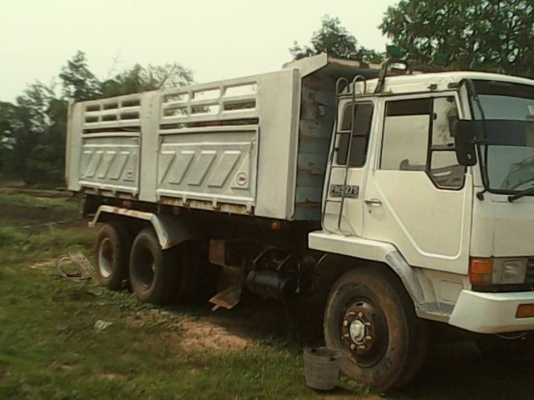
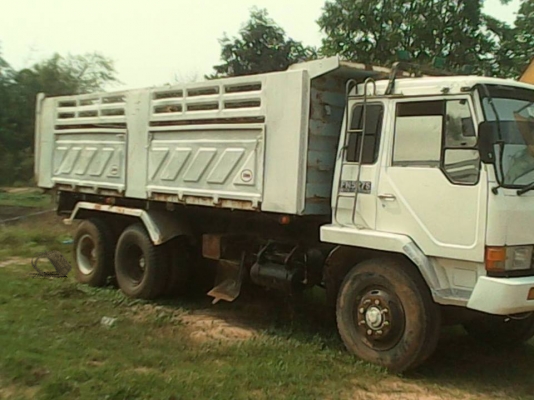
bucket: present [304,346,343,390] -> none [324,333,364,373]

